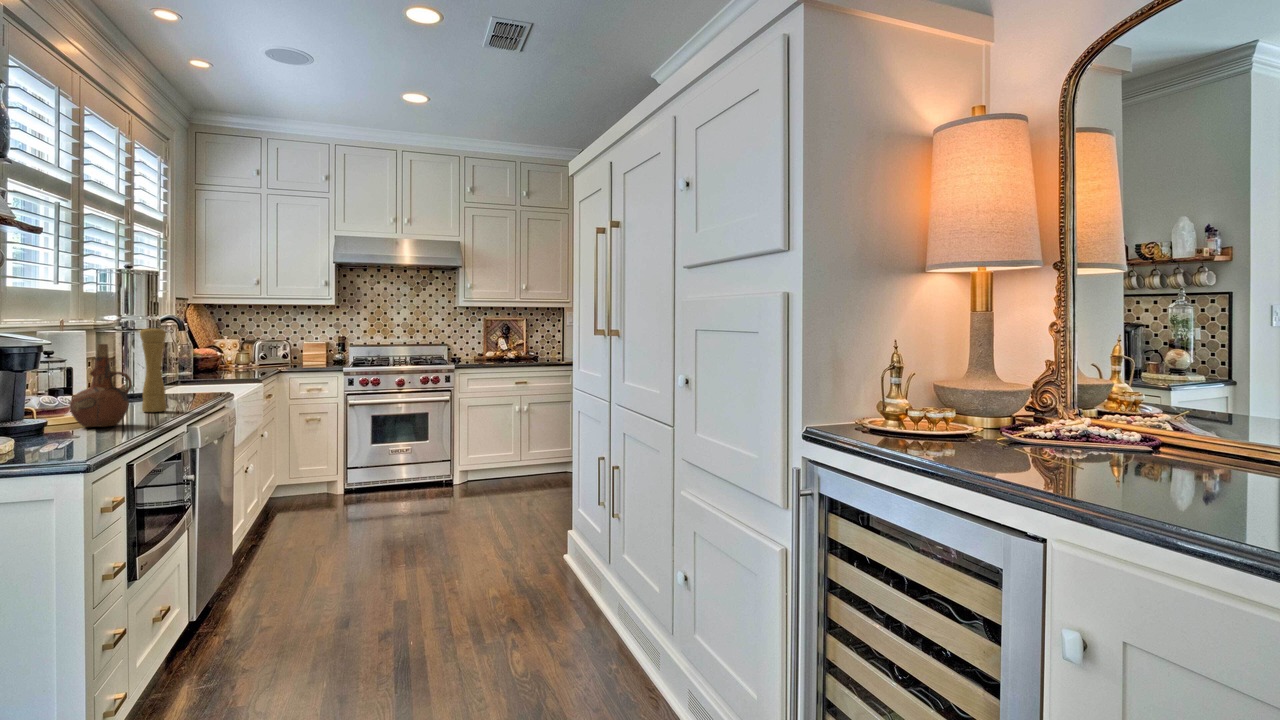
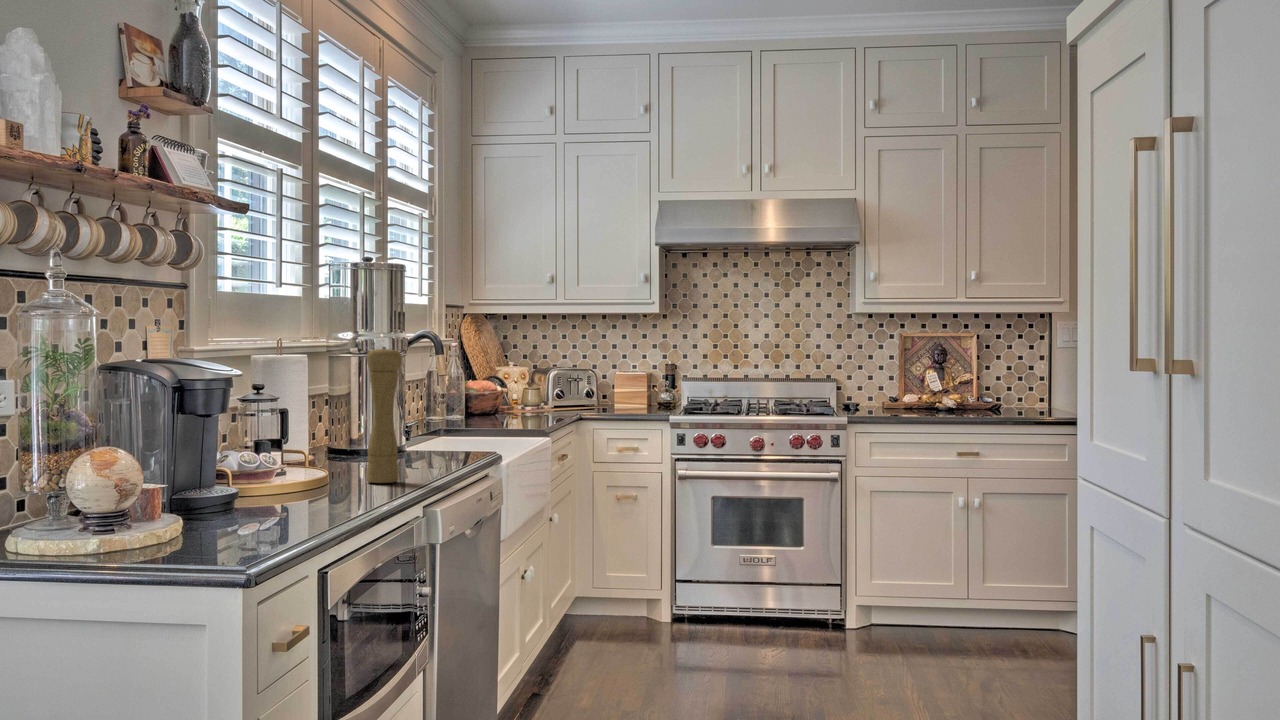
ceramic pitcher: present [70,344,132,427] -> none [260,373,342,506]

